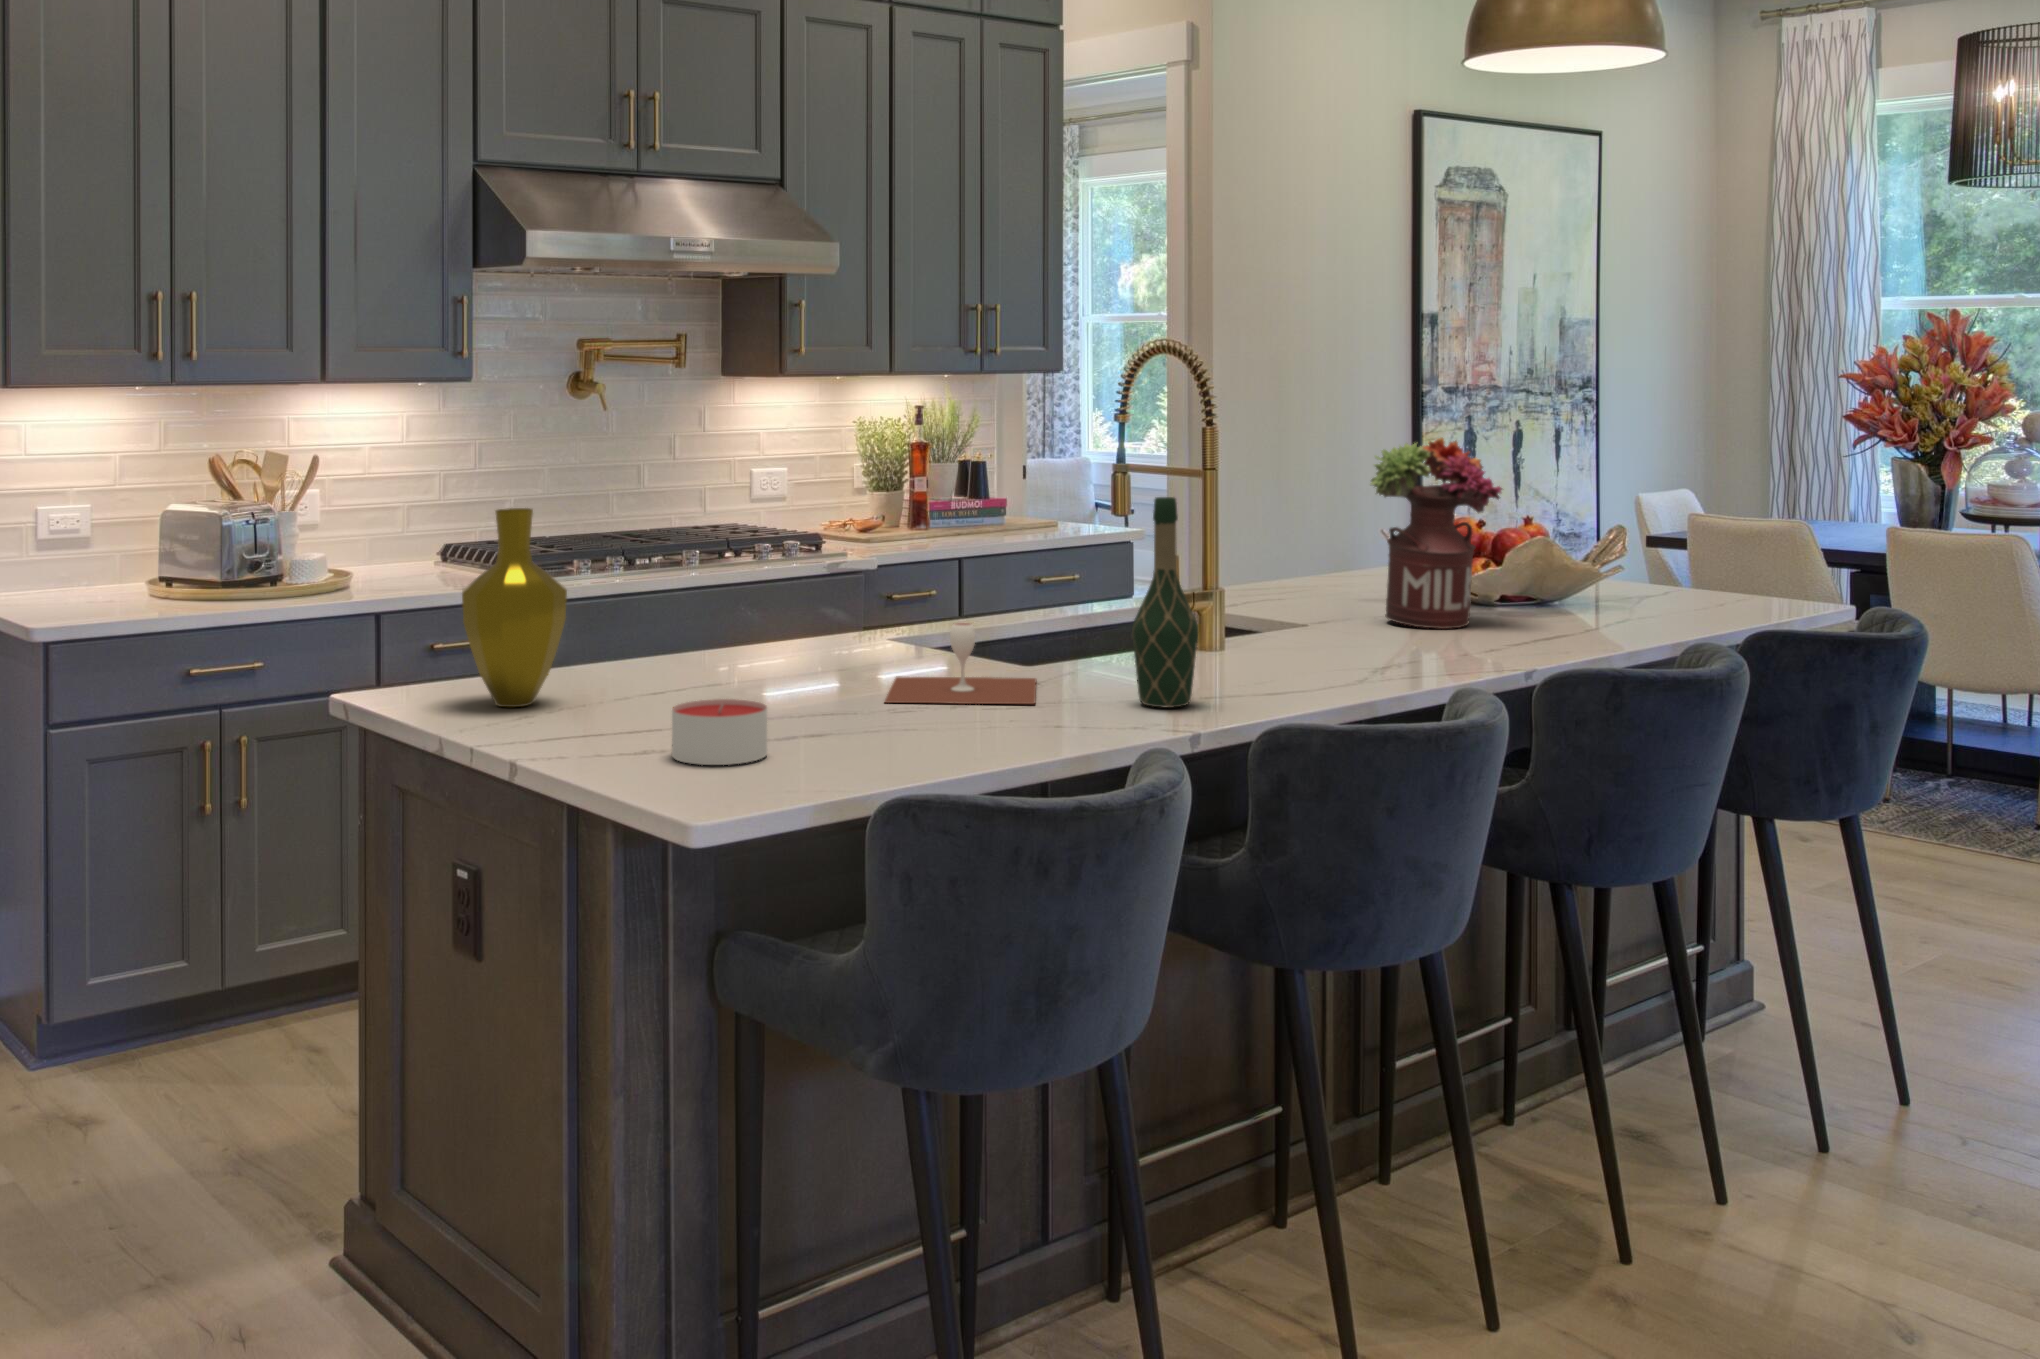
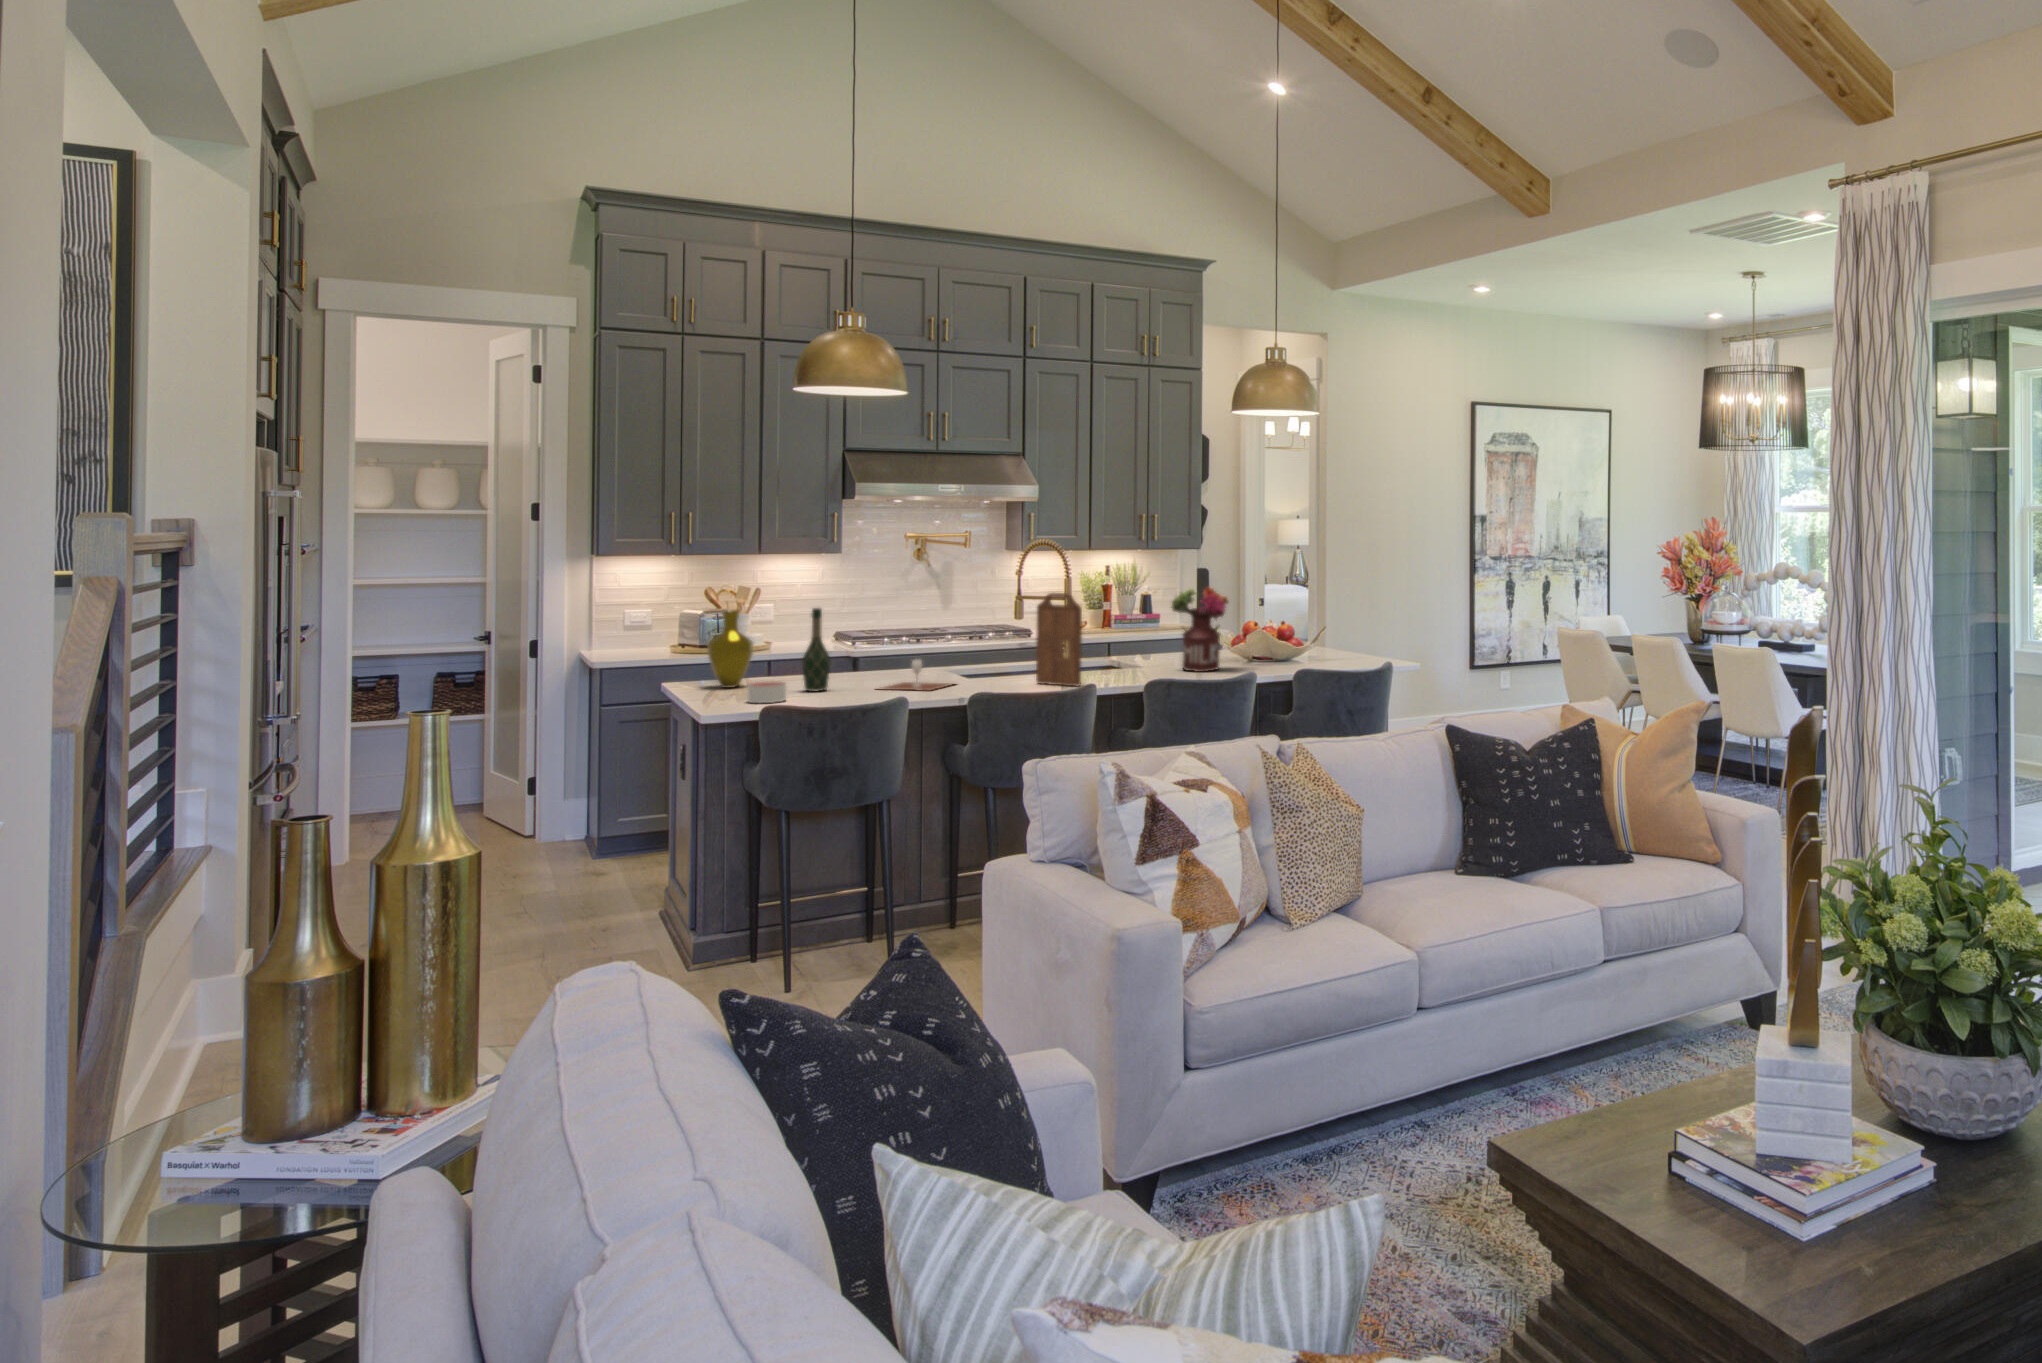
cutting board: none [1209,454,1339,680] -> present [1036,593,1082,686]
wine bottle: present [1132,497,1198,708] -> present [802,608,831,691]

